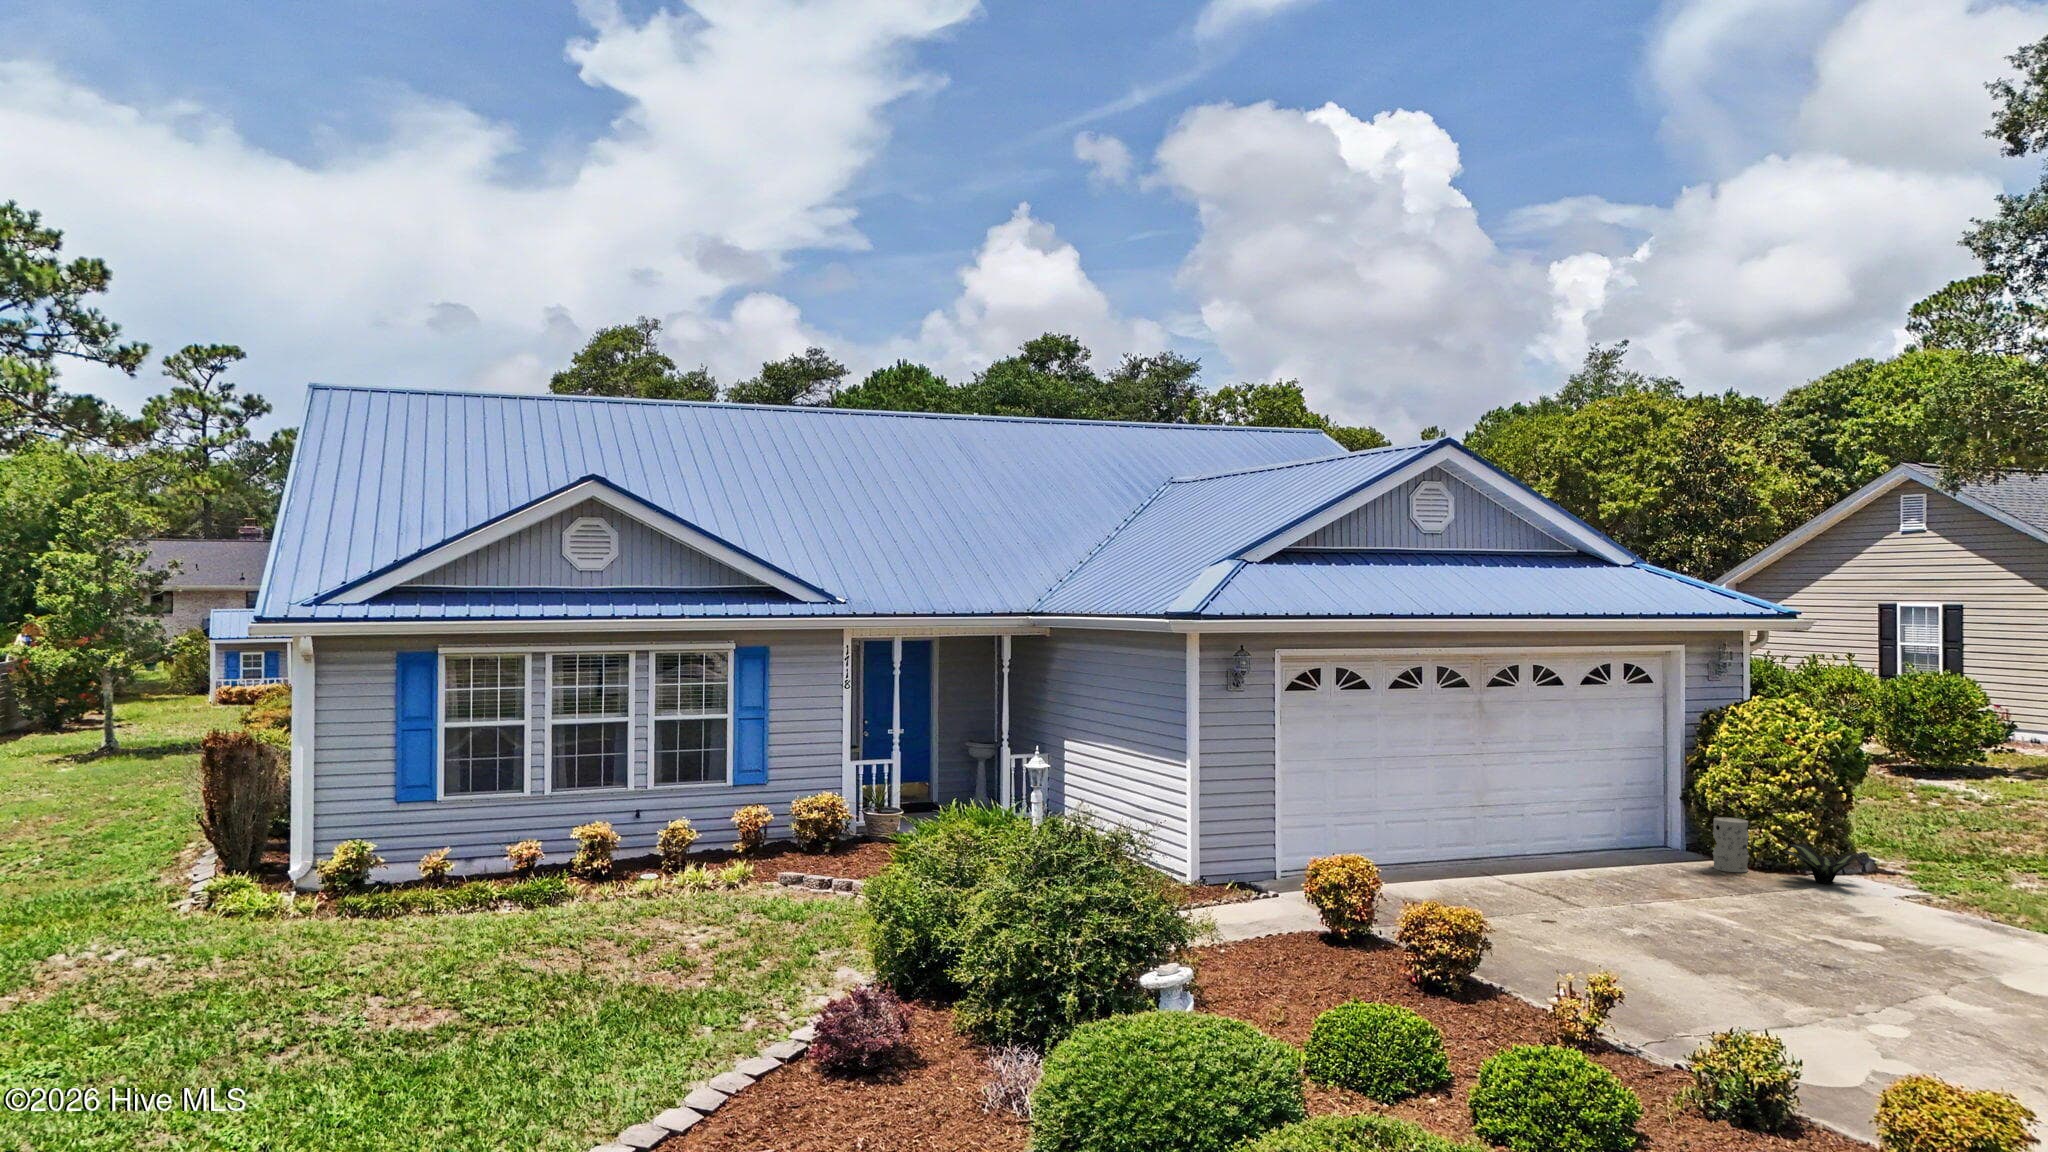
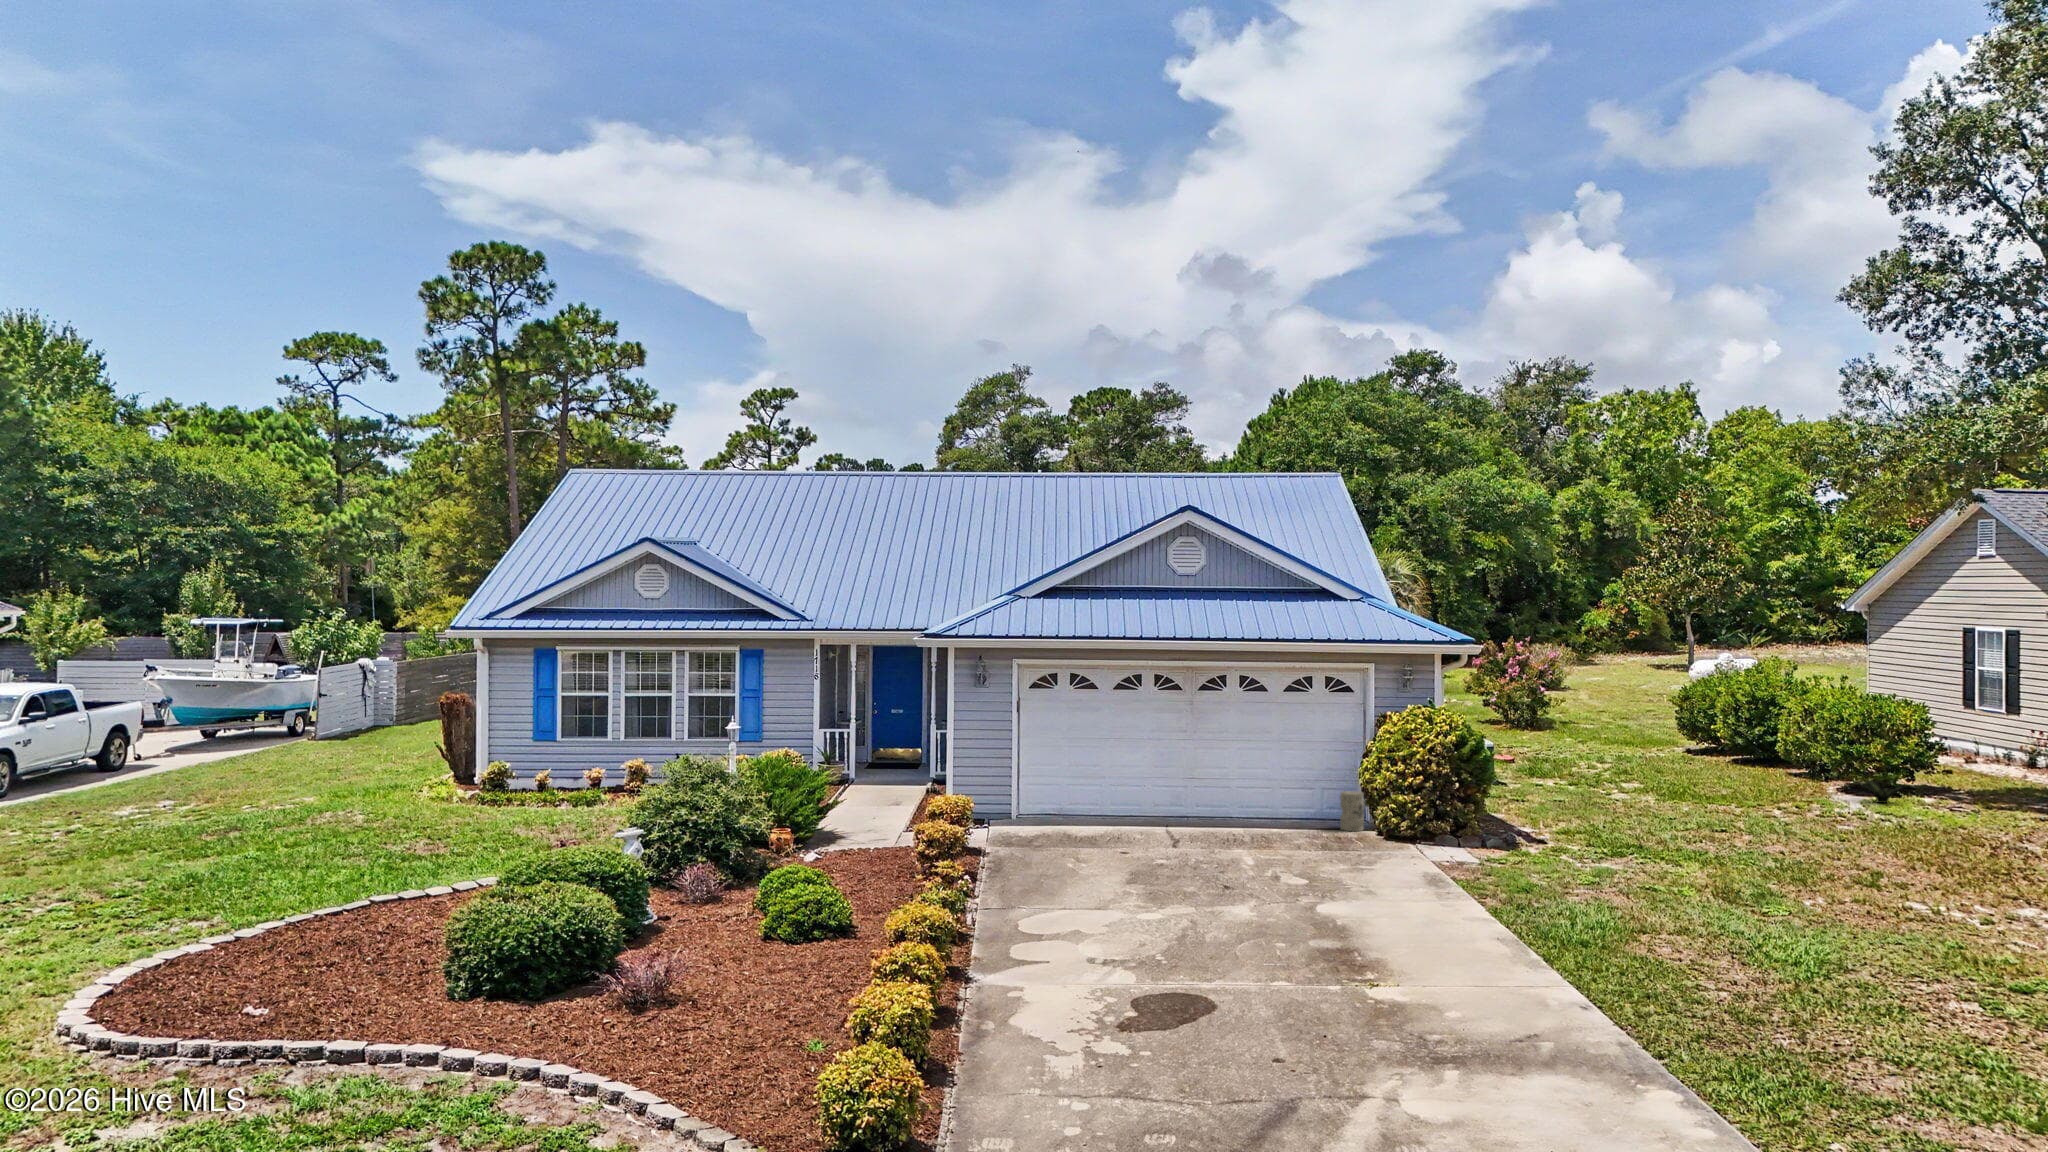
potted plant: present [1784,844,1860,884] -> present [1864,781,1902,803]

